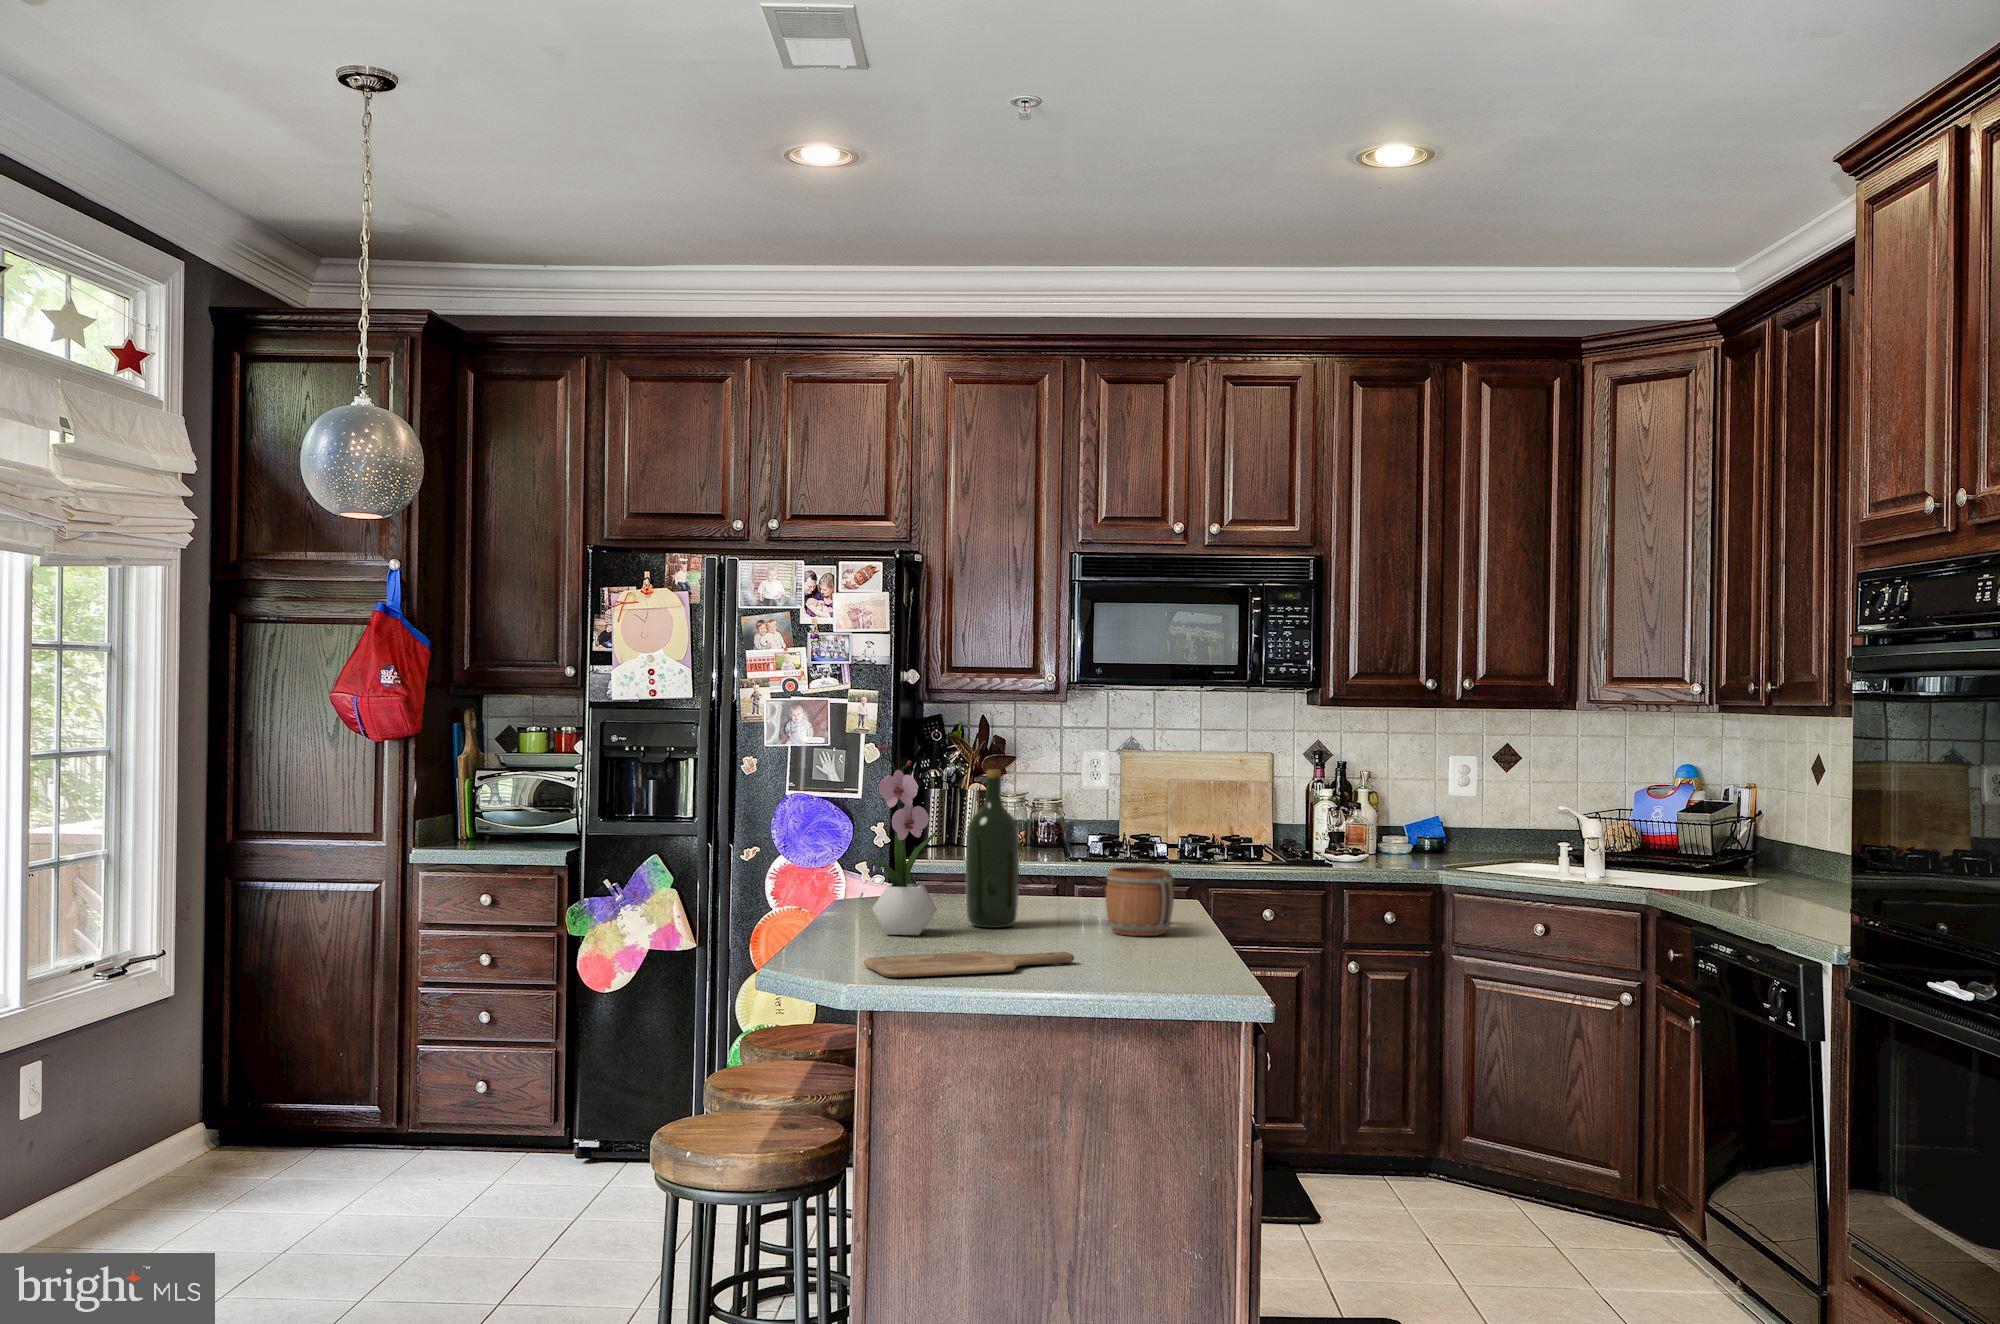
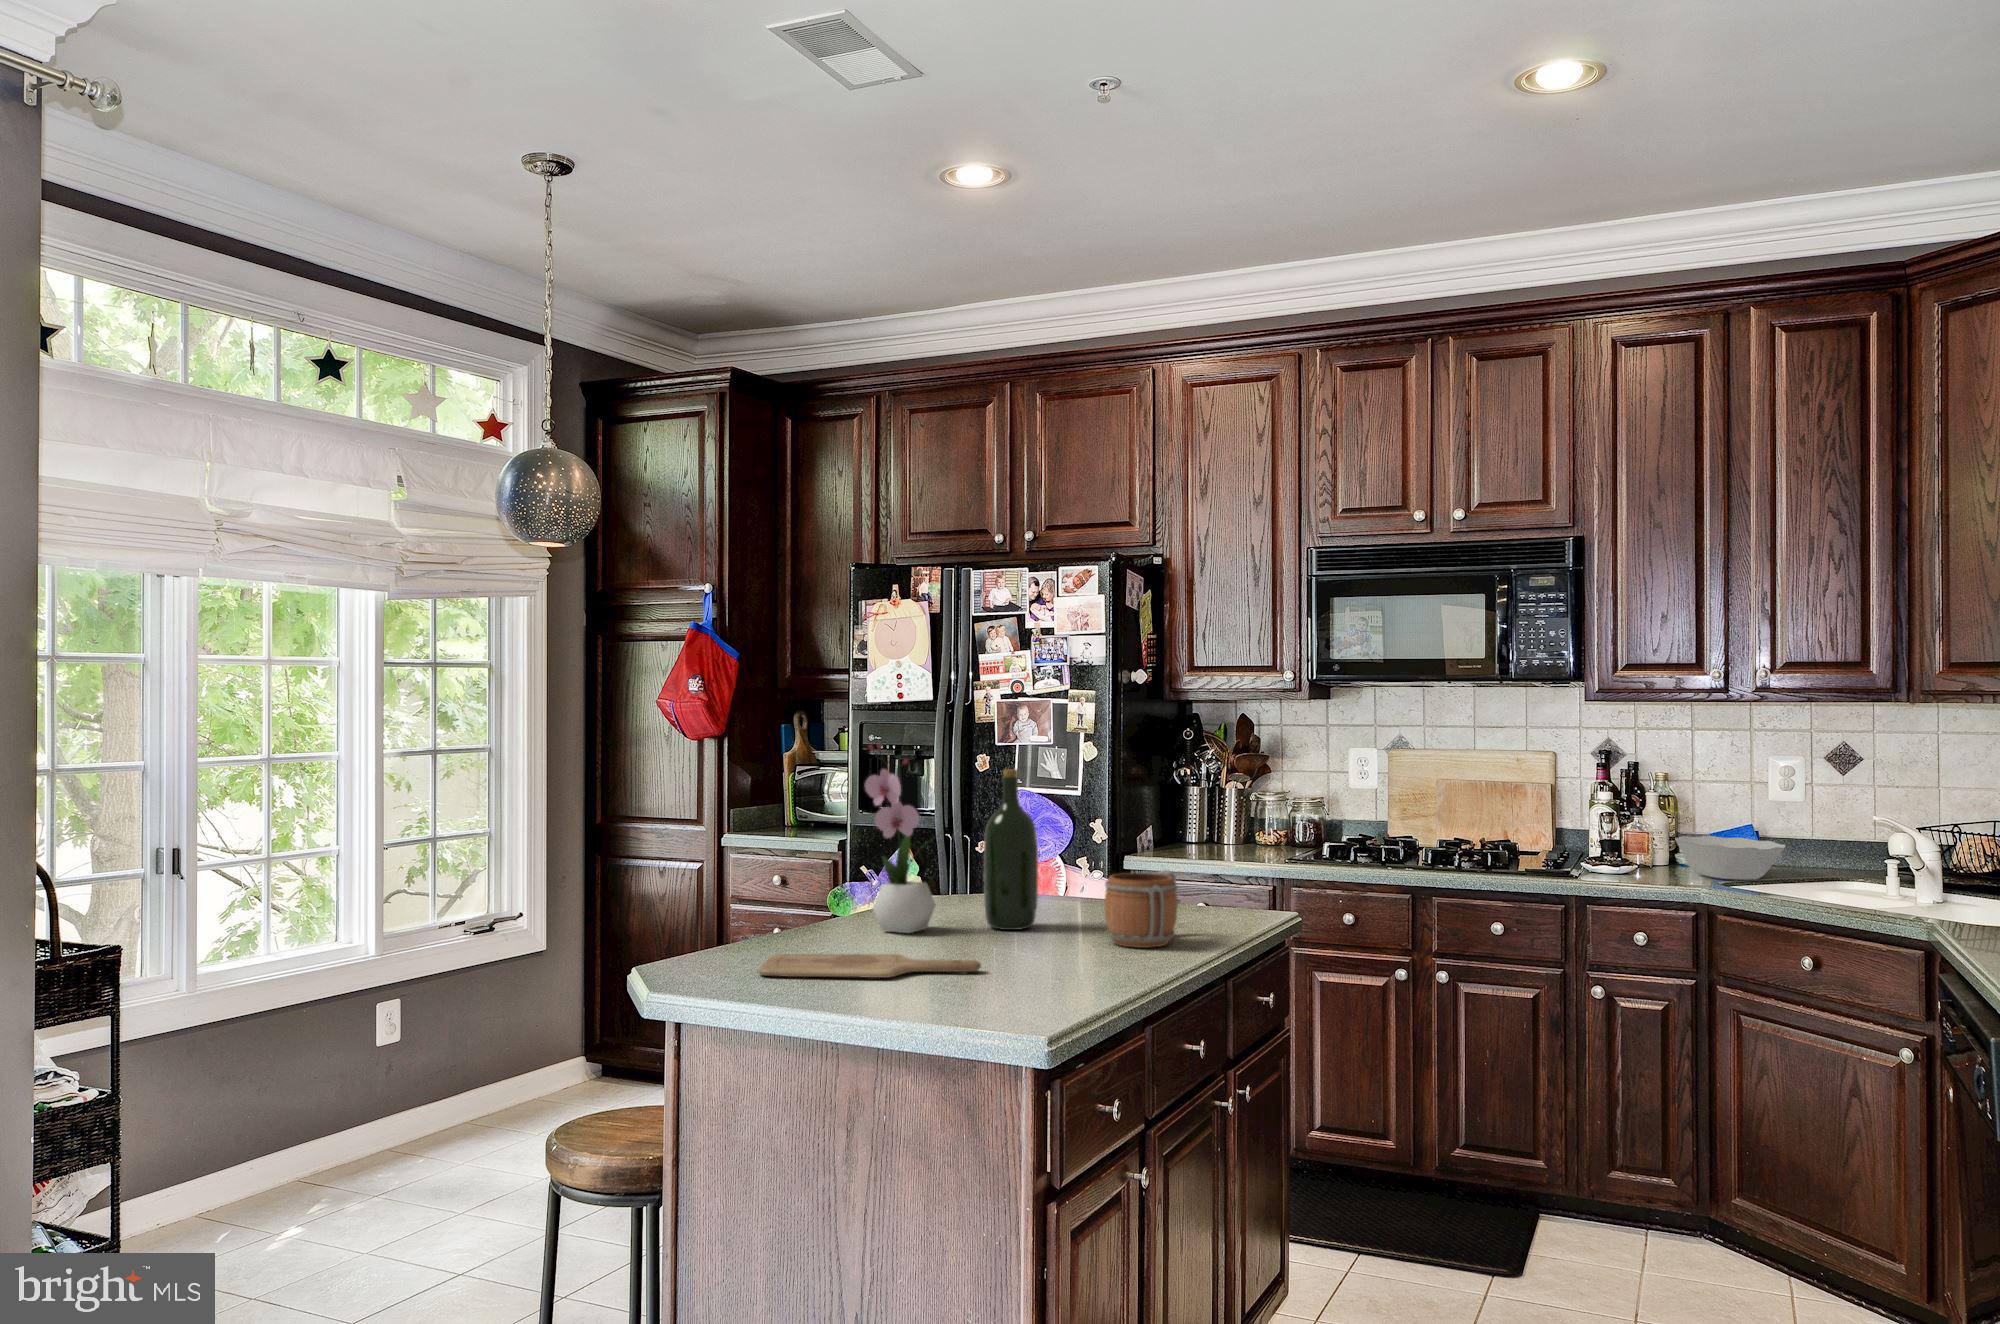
bowl: none [1396,825,1486,862] -> present [1675,836,1785,880]

